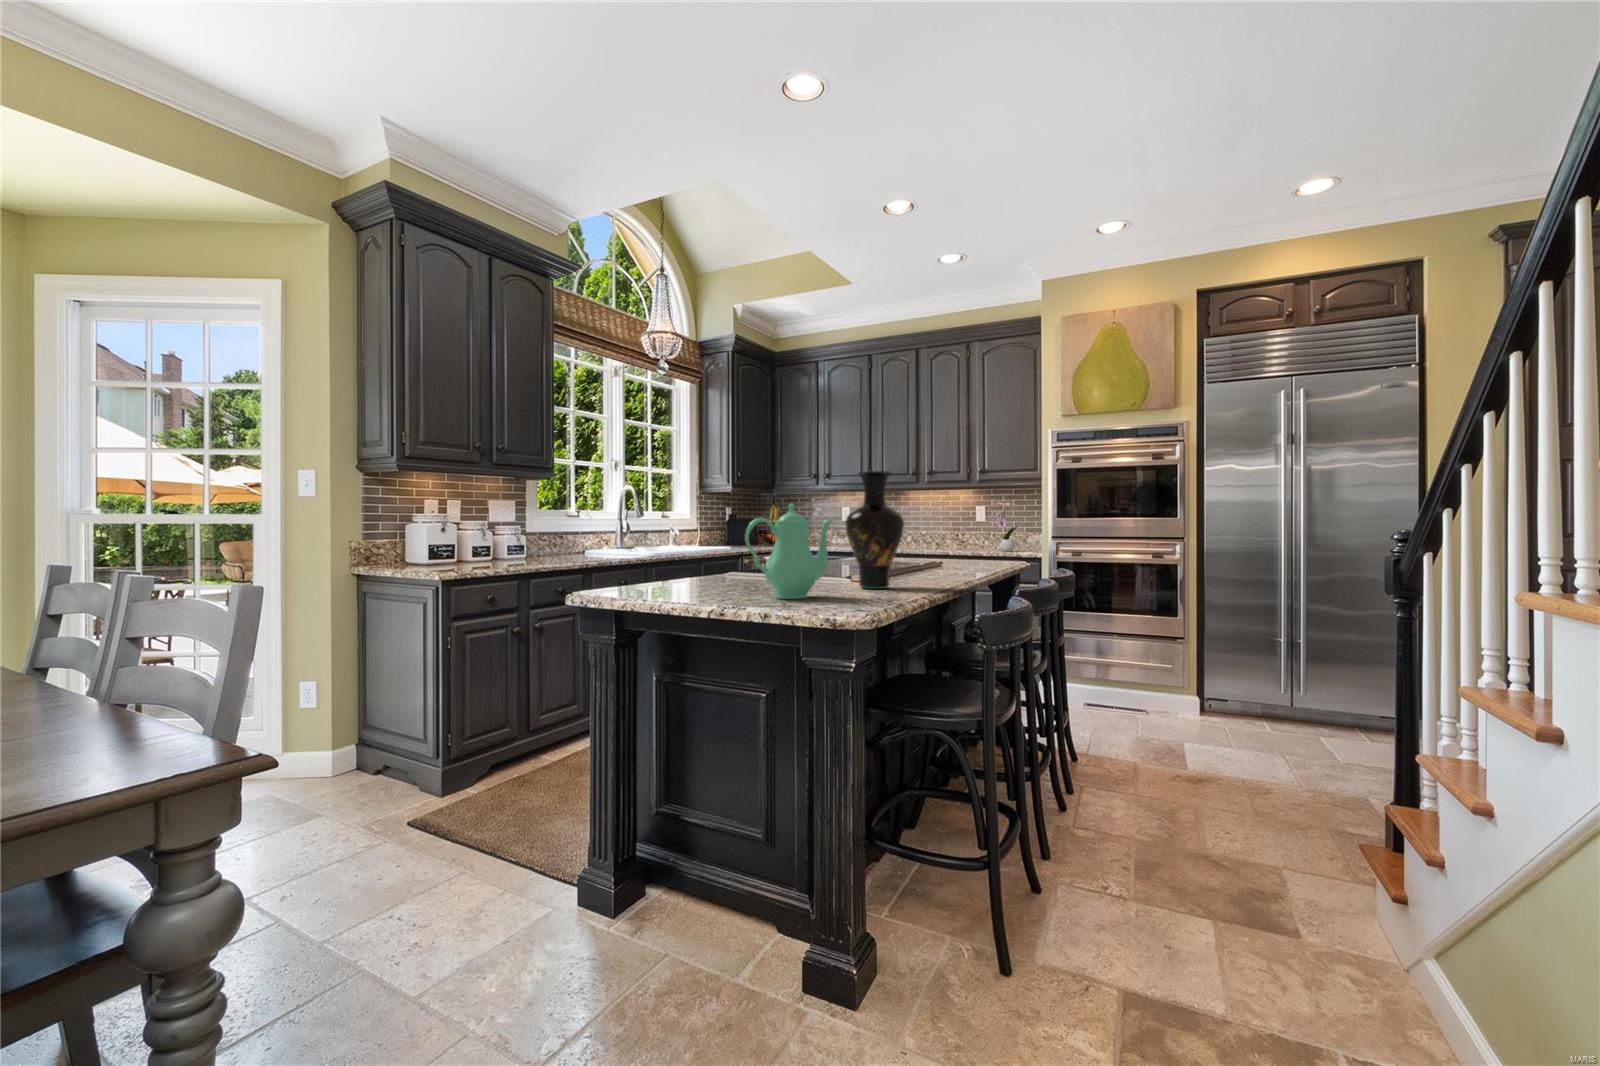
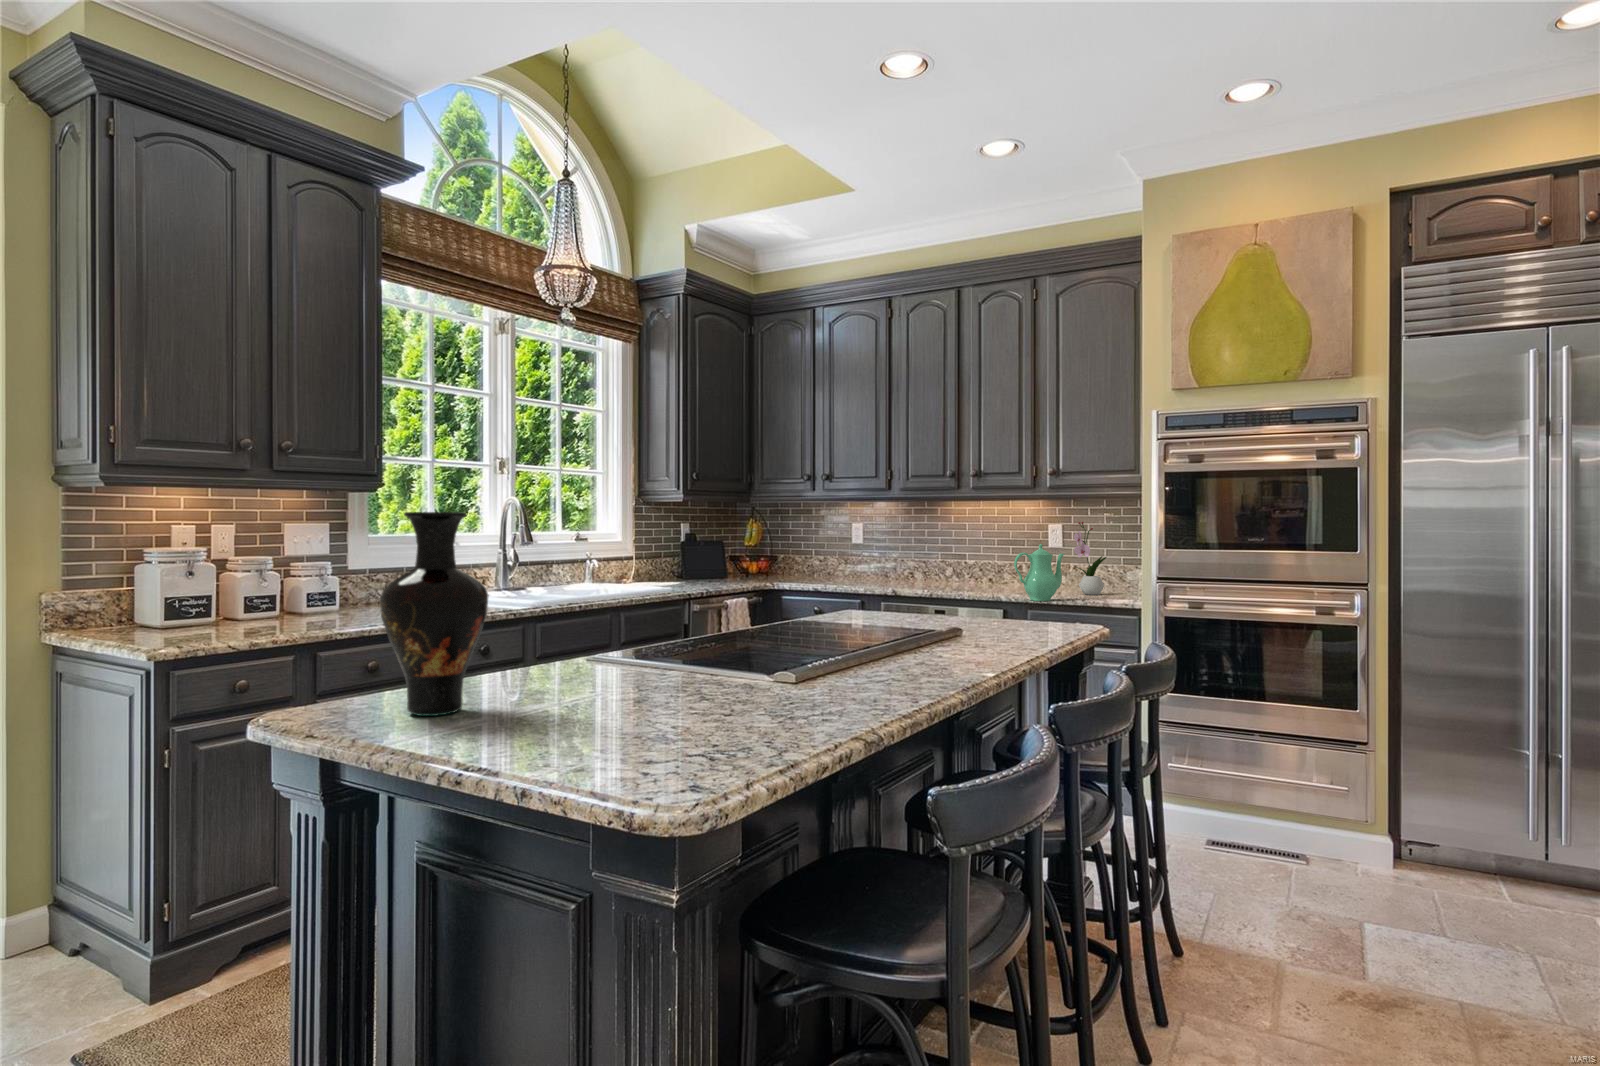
vase: present [845,471,904,589] -> present [380,512,489,716]
teapot: present [745,504,832,599] -> present [1014,544,1064,601]

